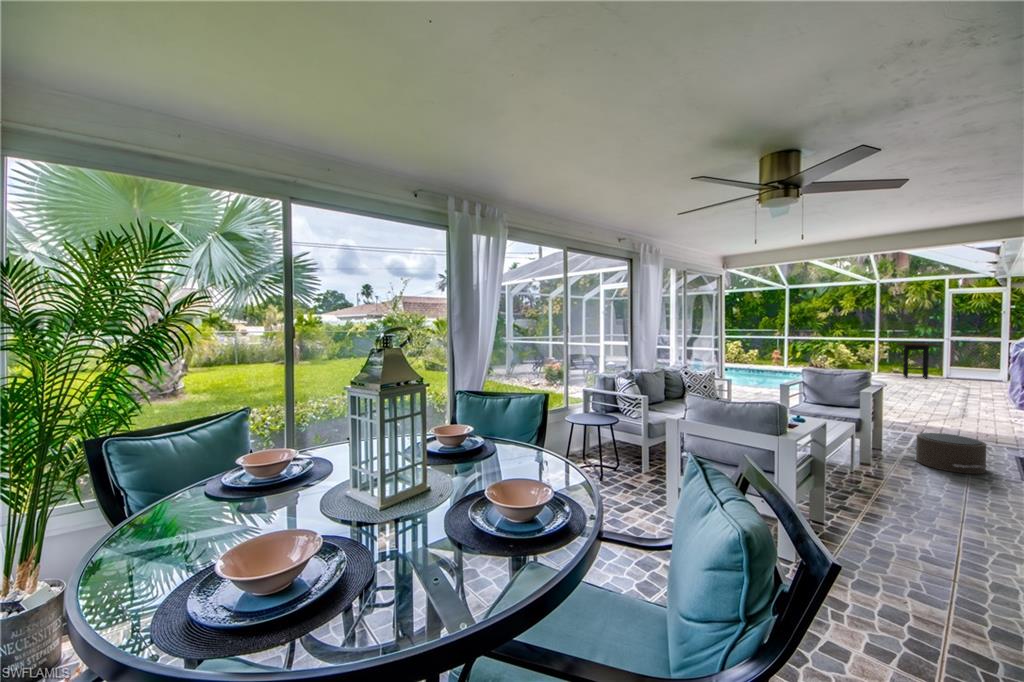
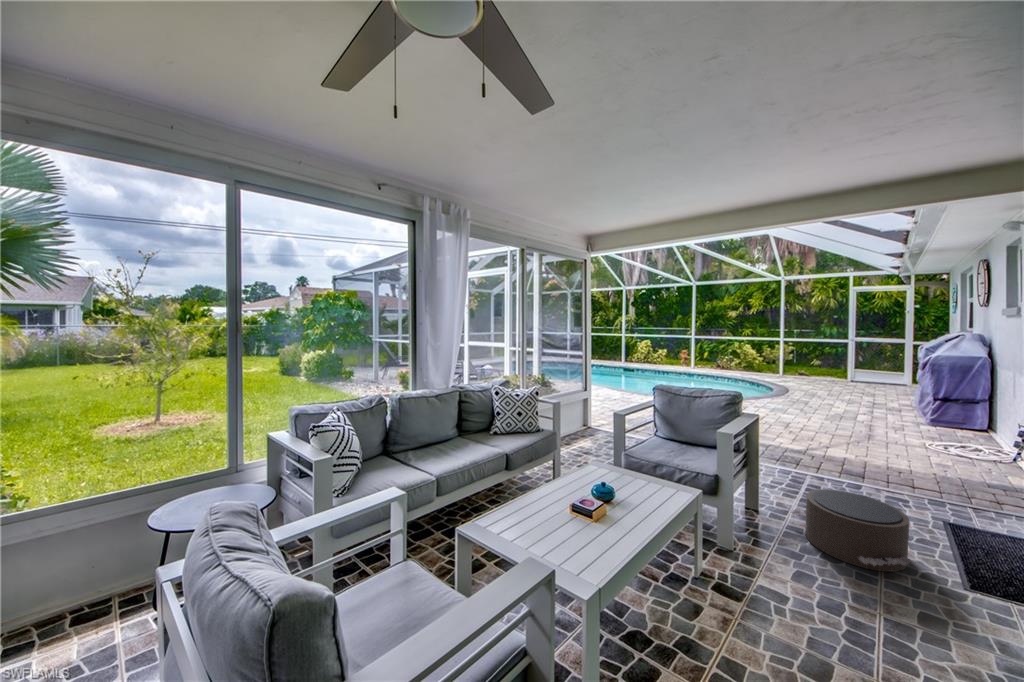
side table: present [897,343,937,379] -> none [802,344,842,382]

